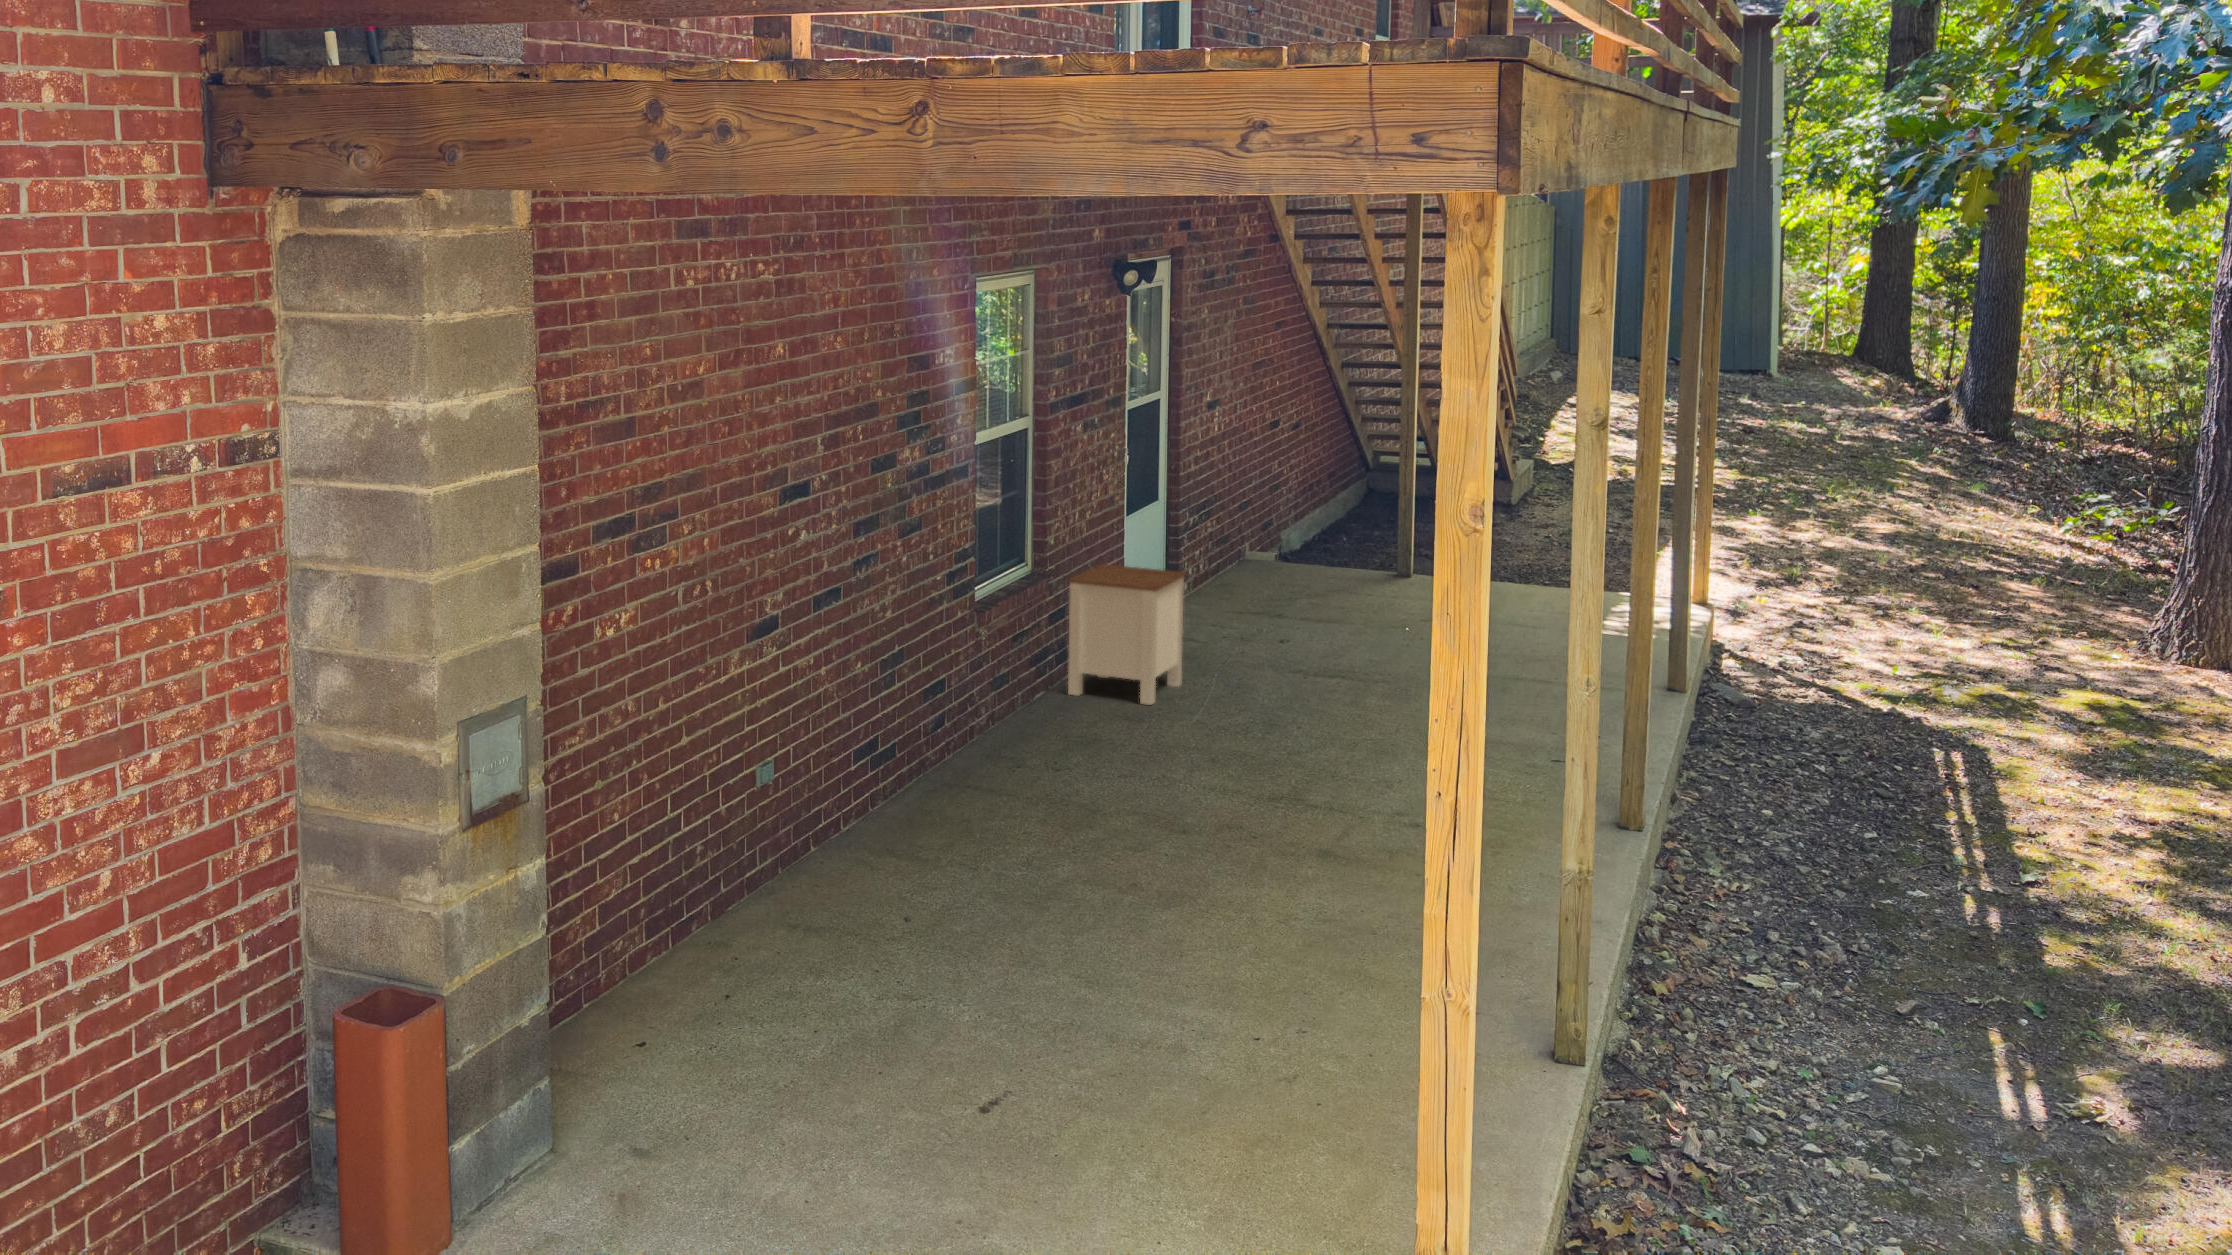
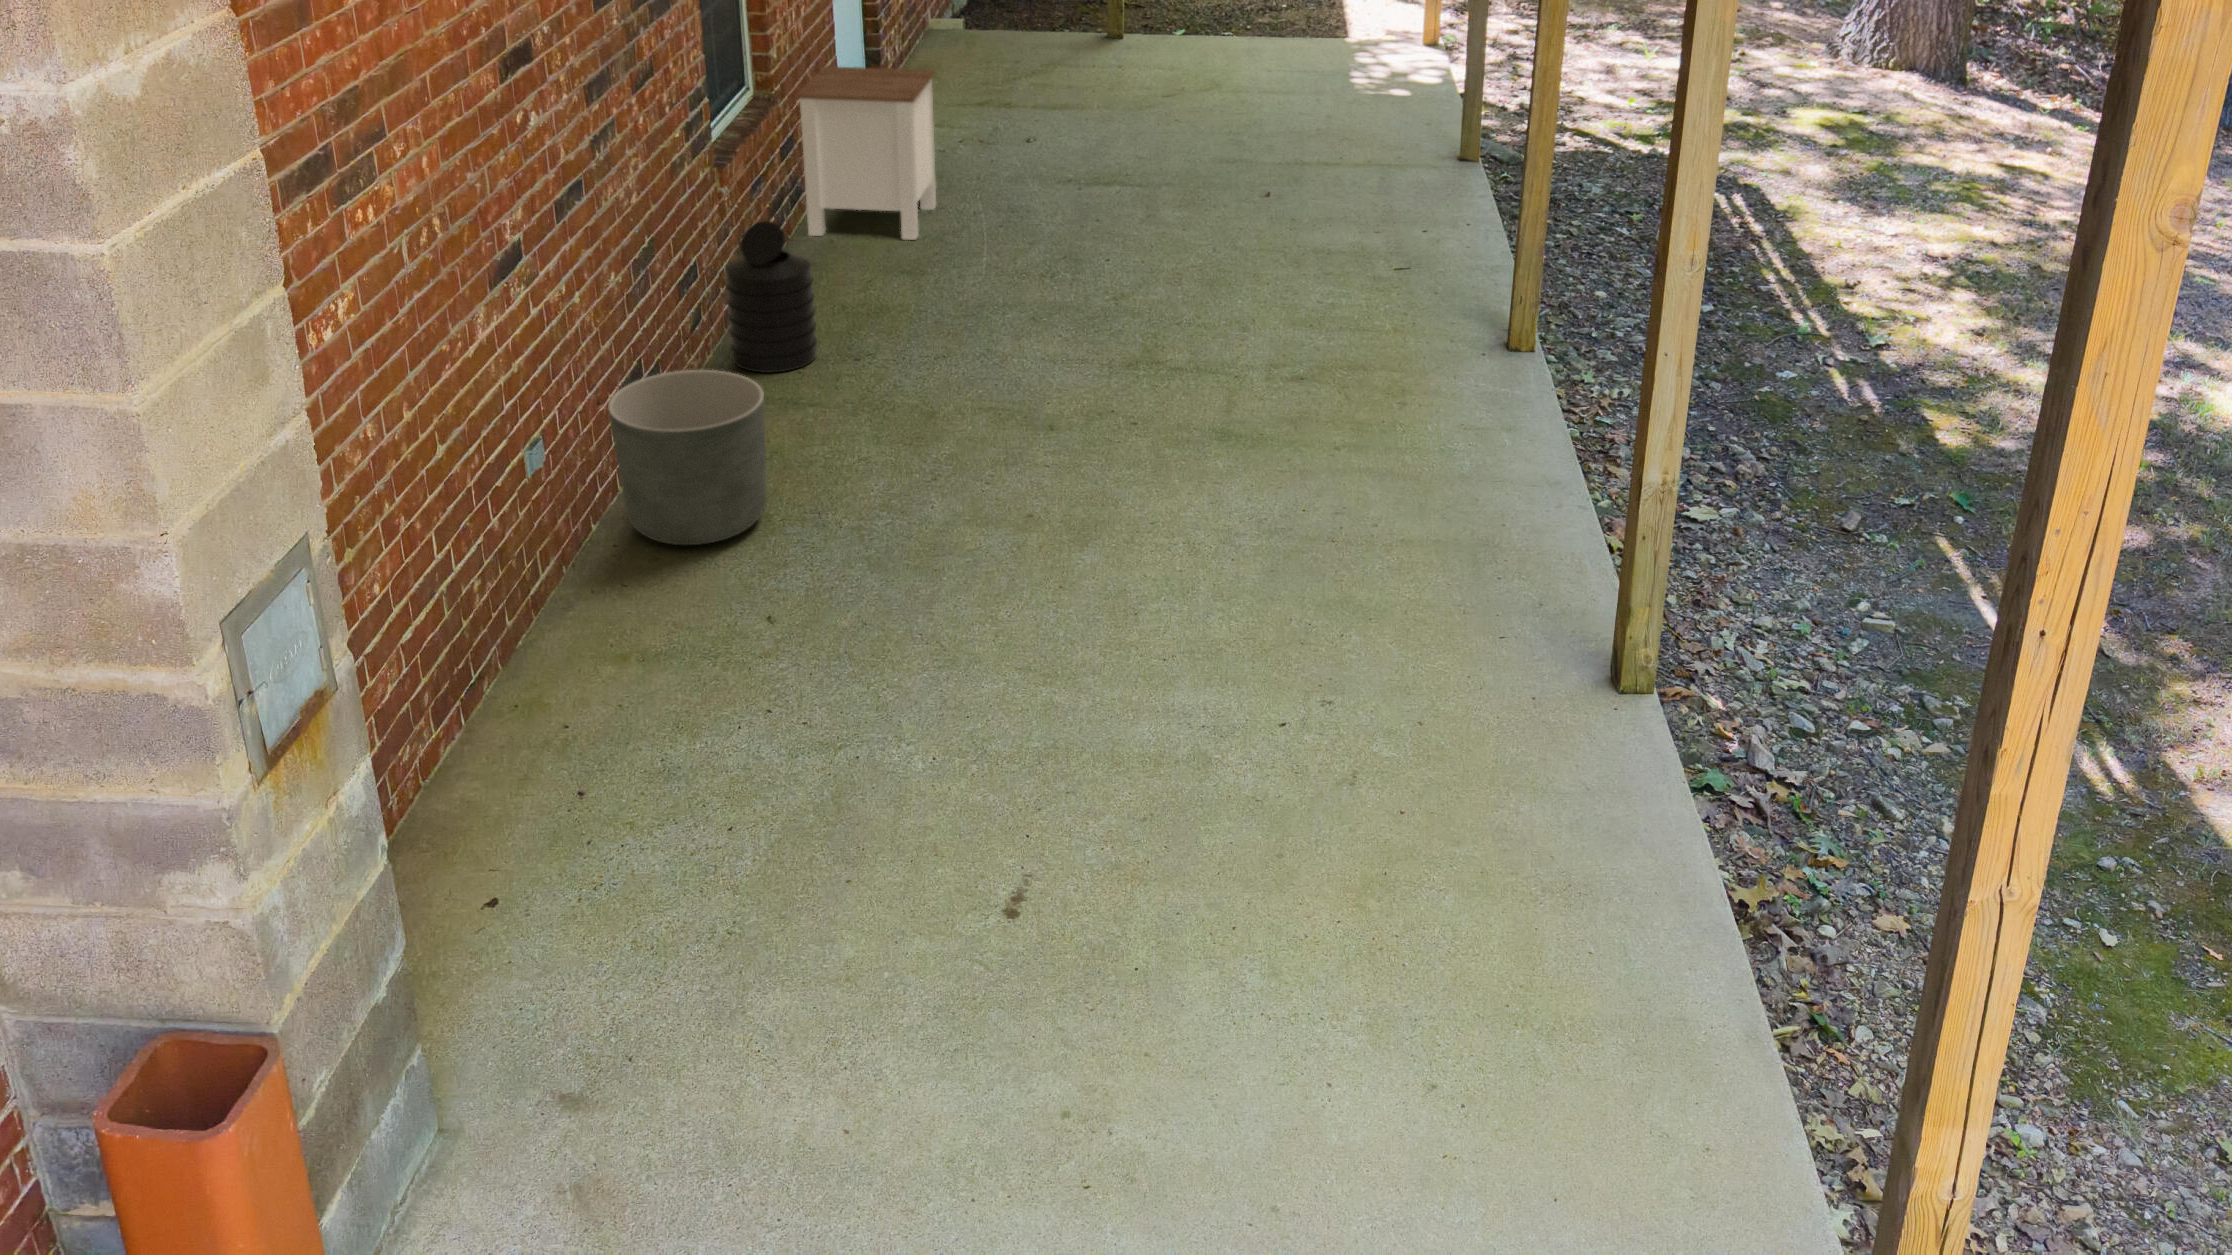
trash can: none [966,658,1034,778] -> present [725,221,817,373]
planter: none [832,745,946,874] -> present [608,370,766,545]

